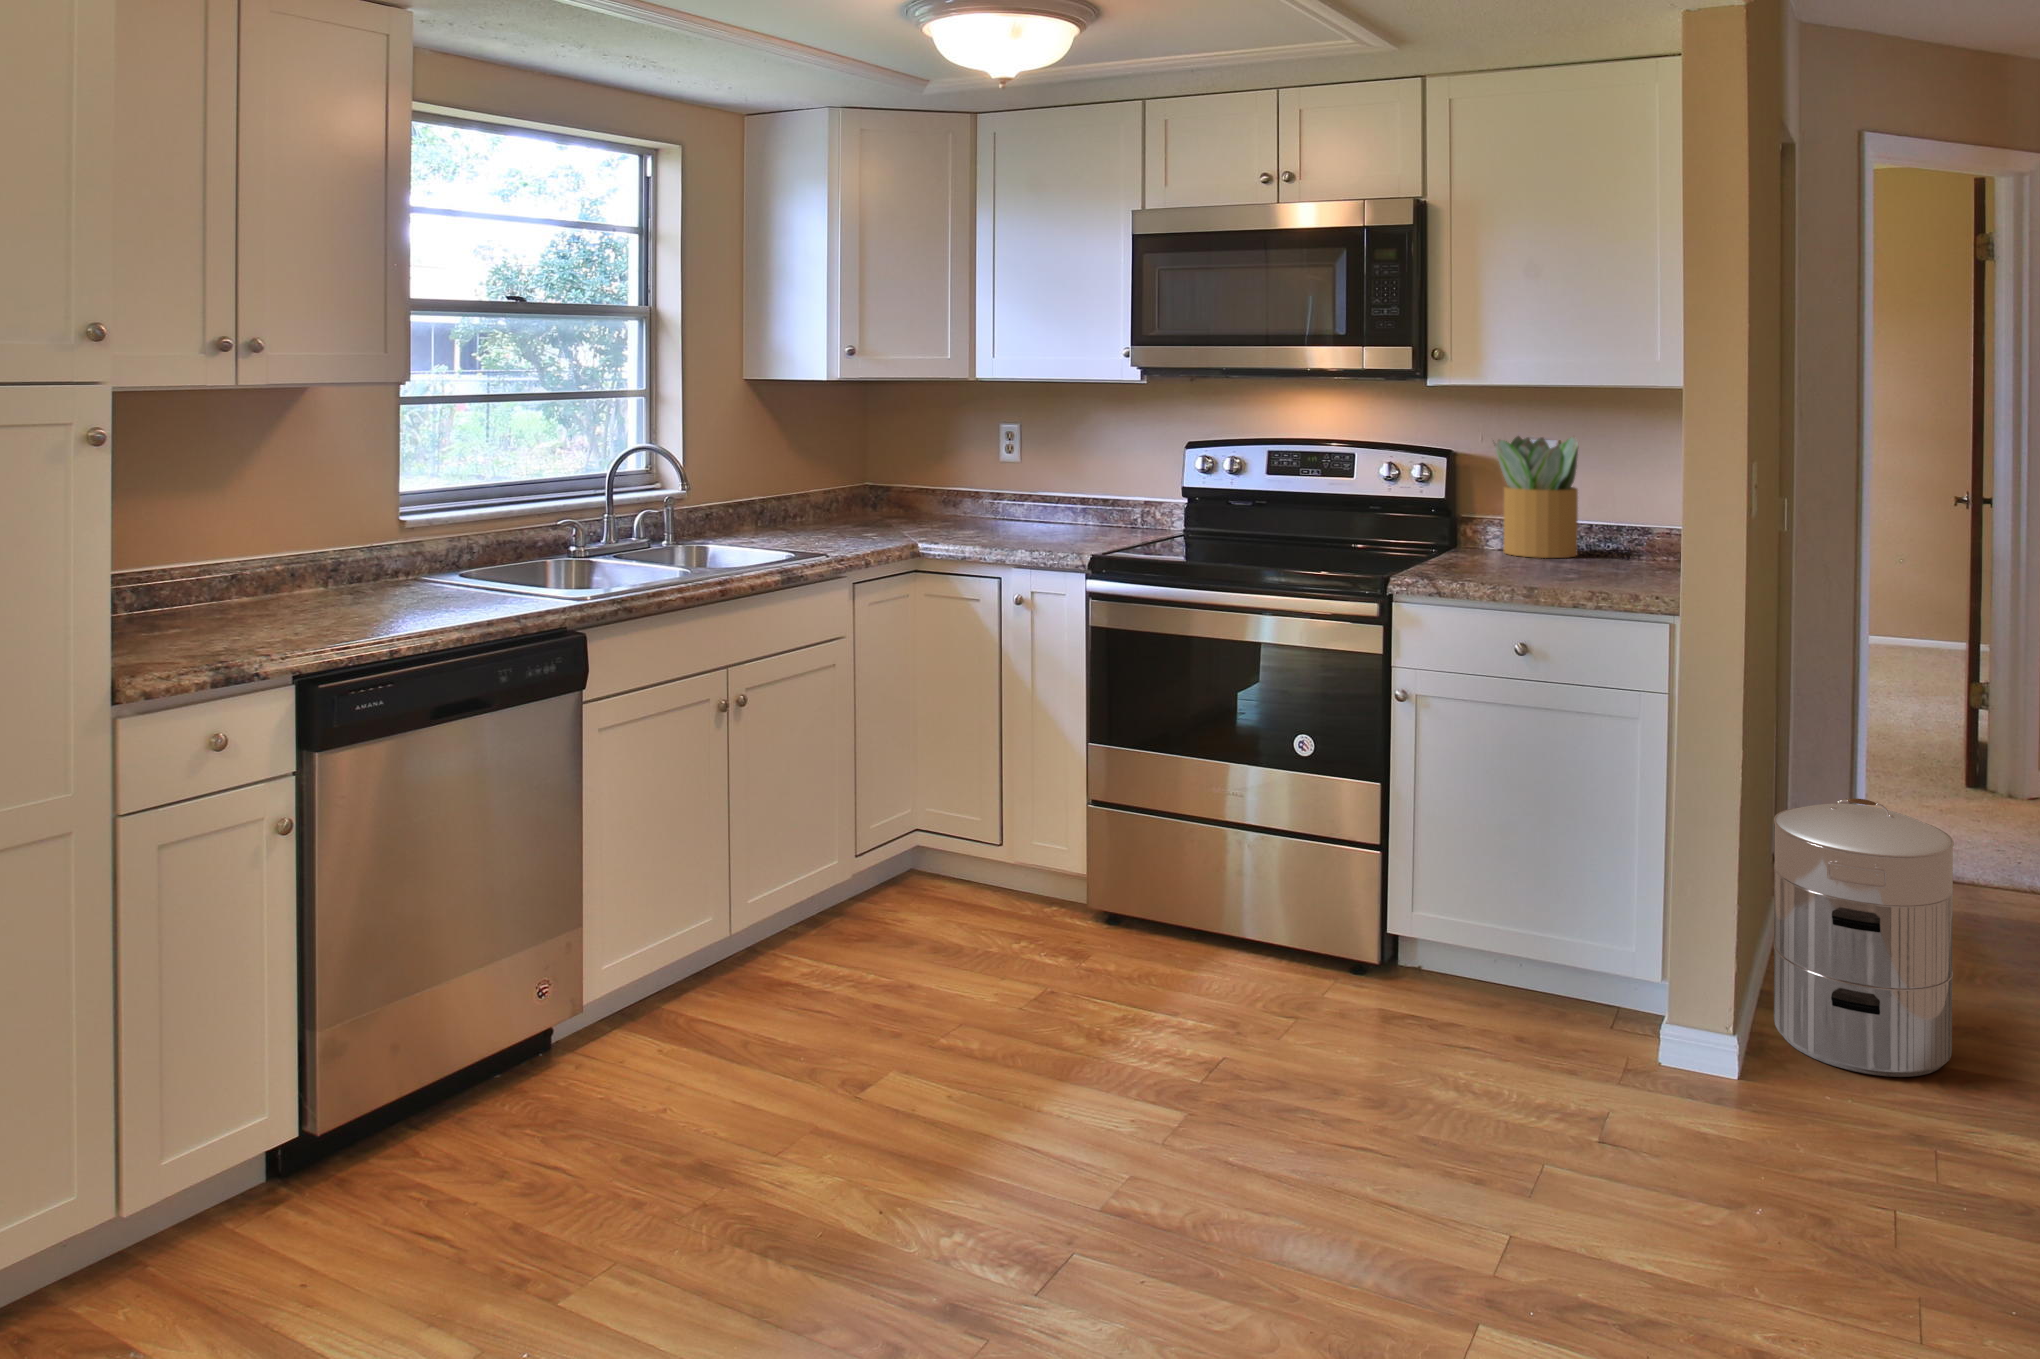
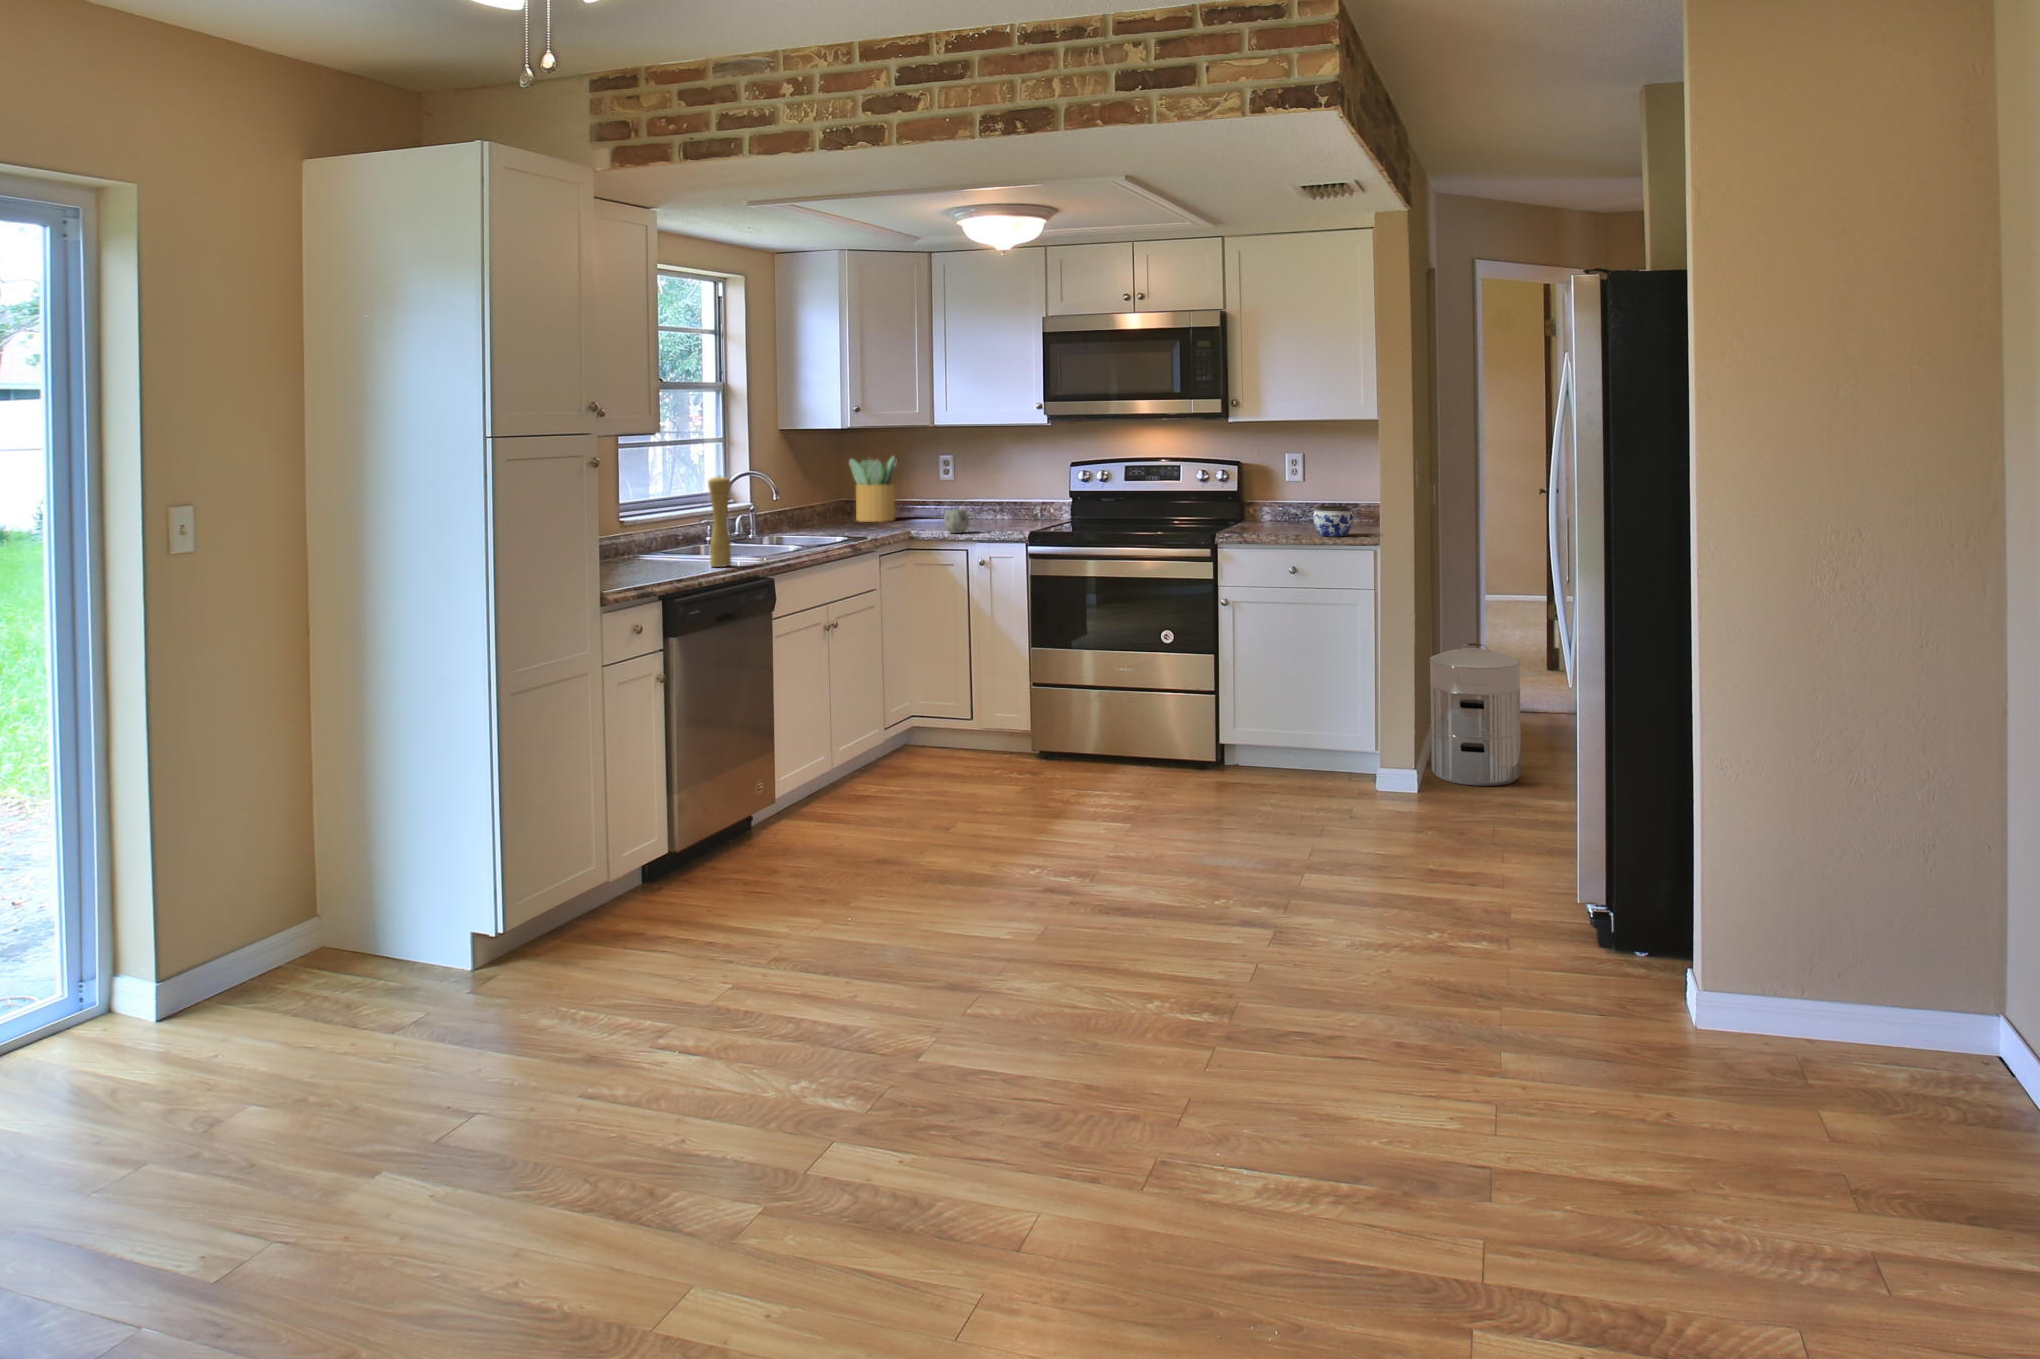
potted plant: present [1495,436,1578,558] -> present [849,456,896,522]
pepper mill: none [466,456,507,613] -> present [708,476,731,567]
mug: none [961,511,1010,550] -> present [944,509,976,533]
jar: none [1560,534,1633,591] -> present [1313,506,1353,537]

